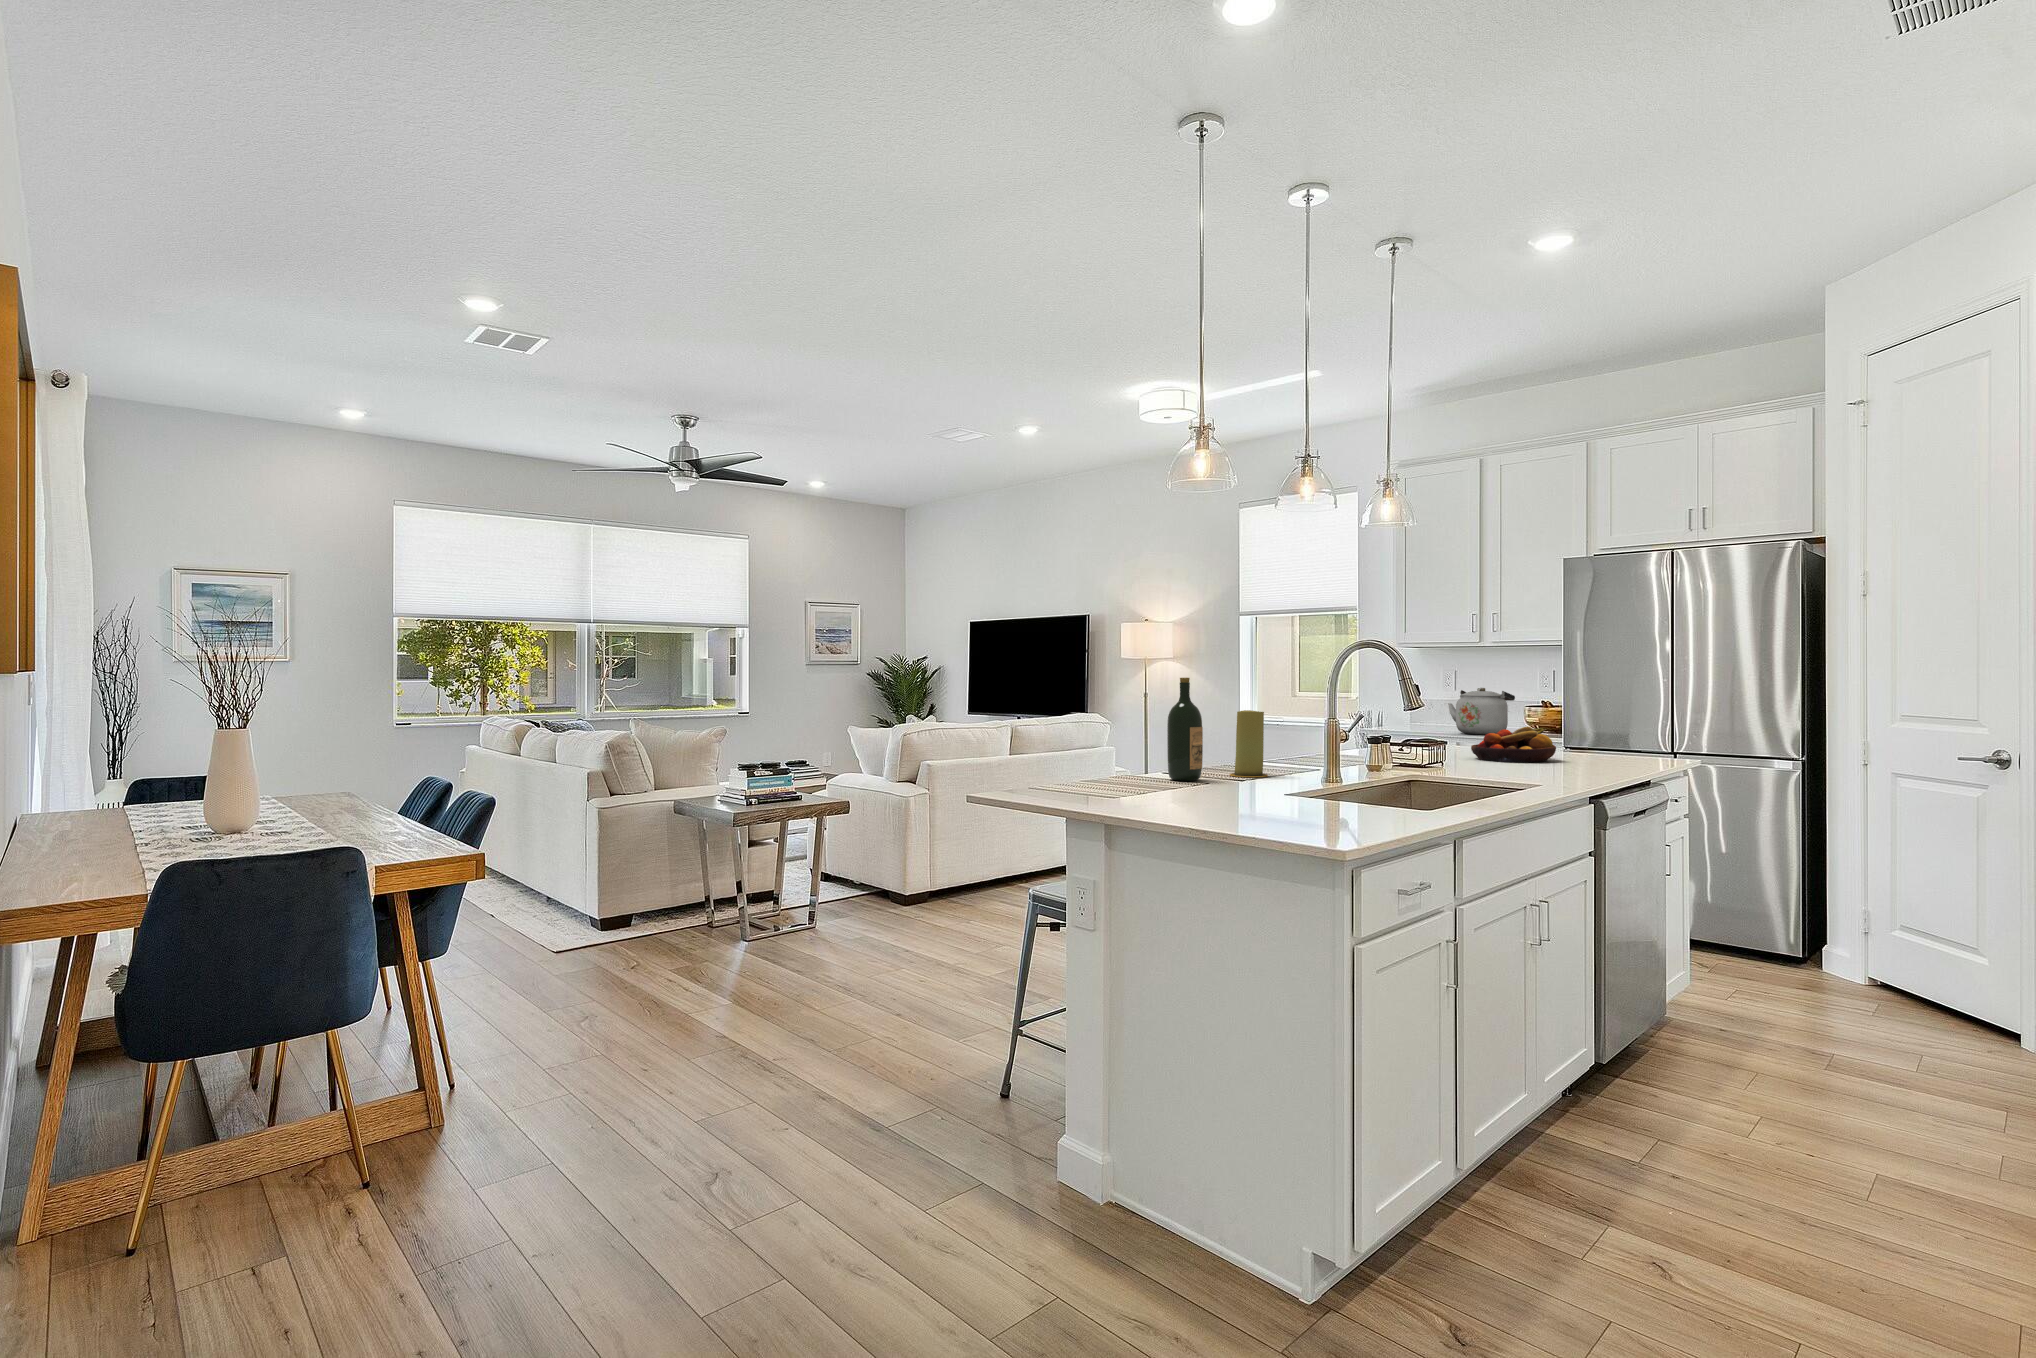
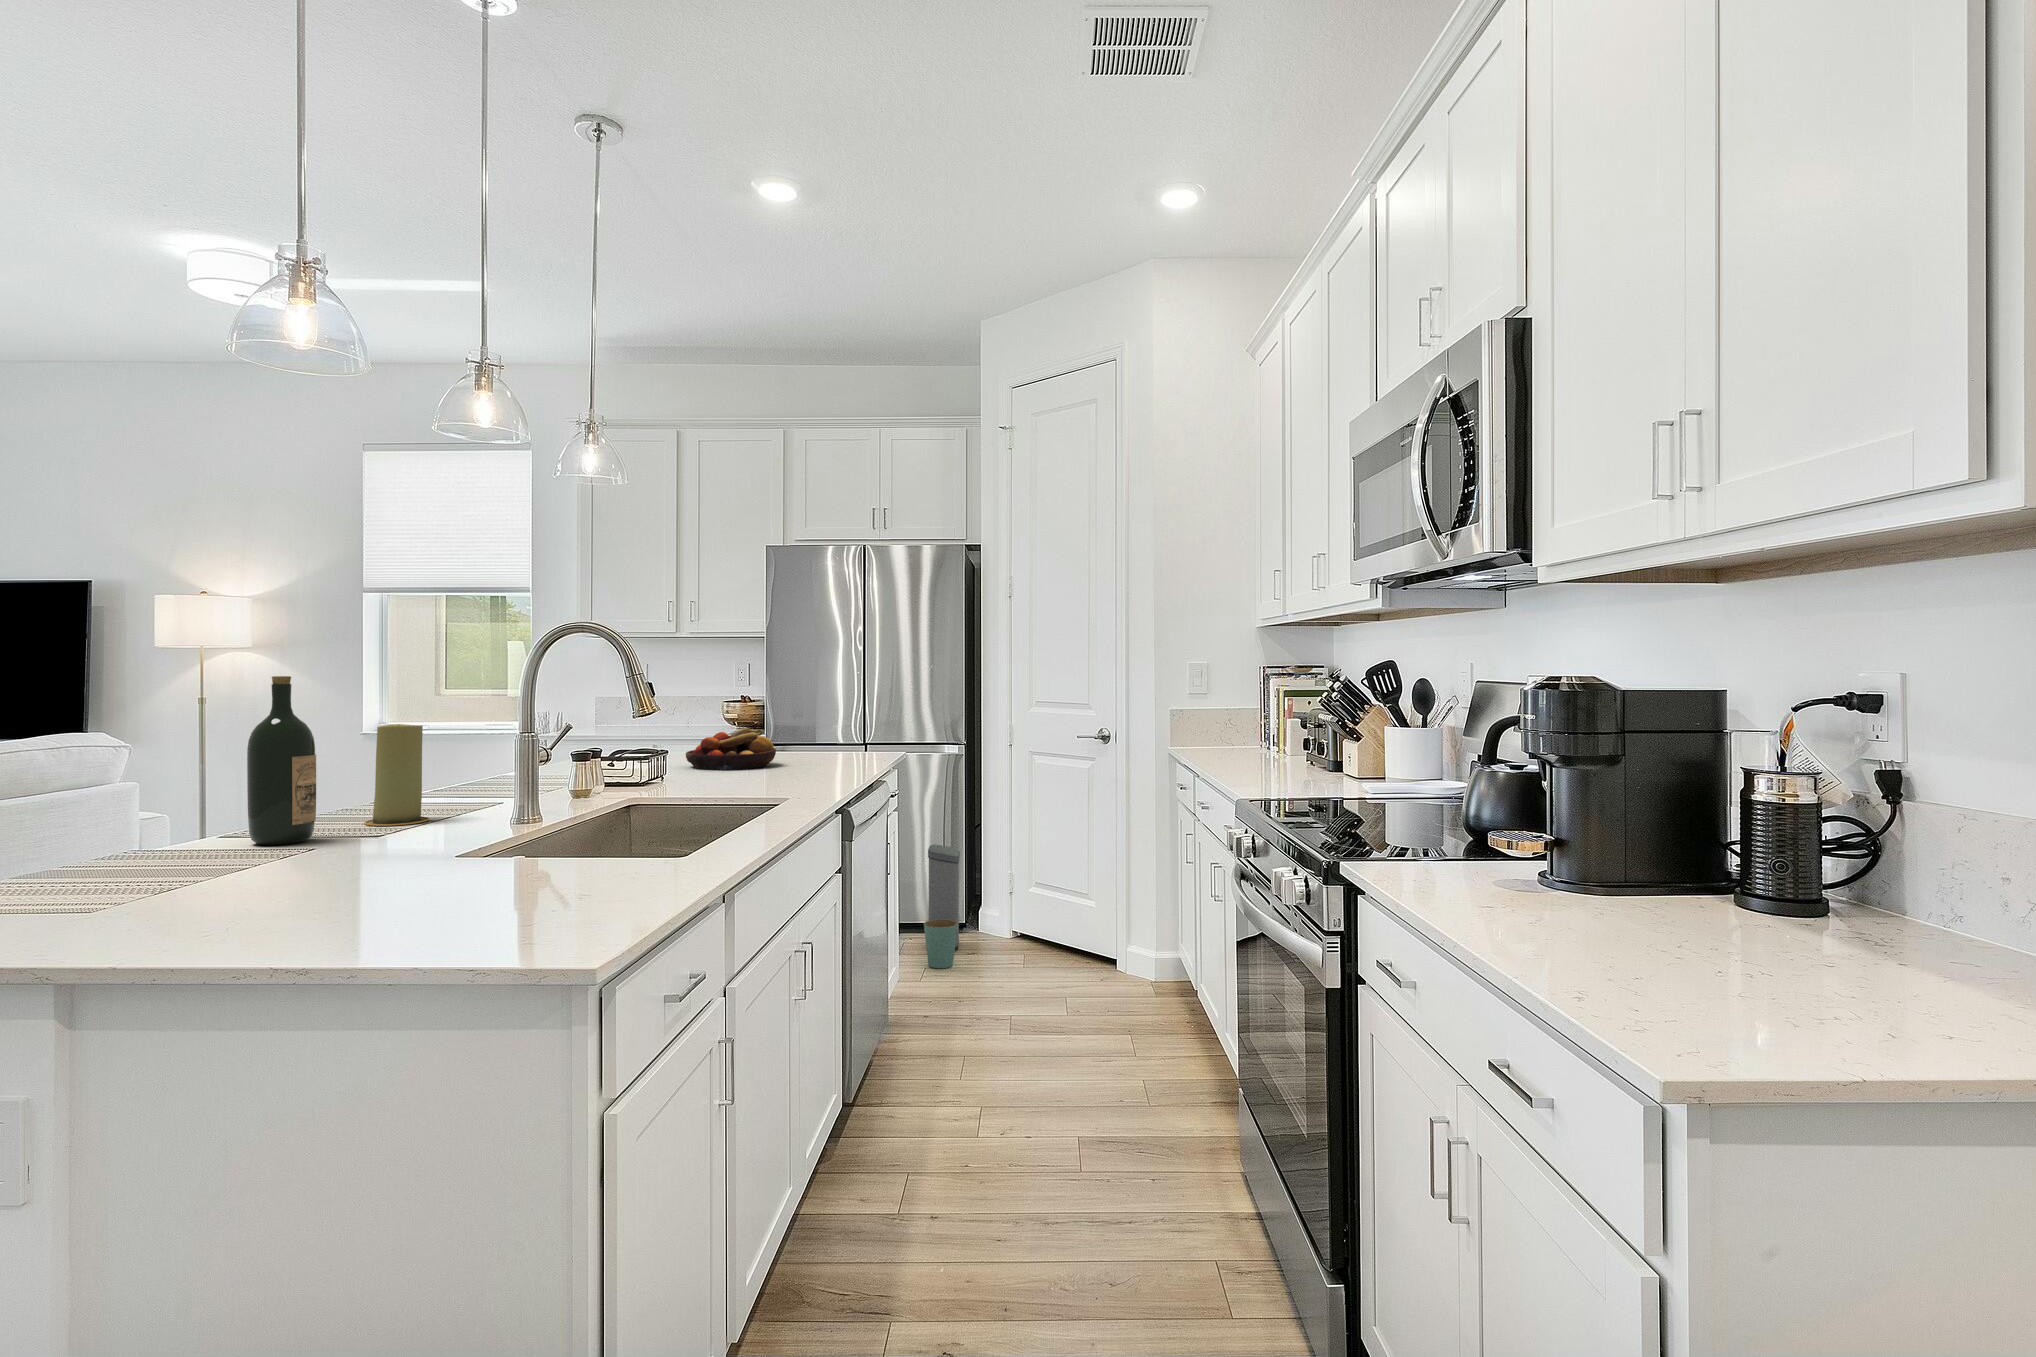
kettle: present [1448,688,1515,735] -> none [637,683,708,735]
trash can: none [1737,861,1792,989] -> present [924,844,960,968]

